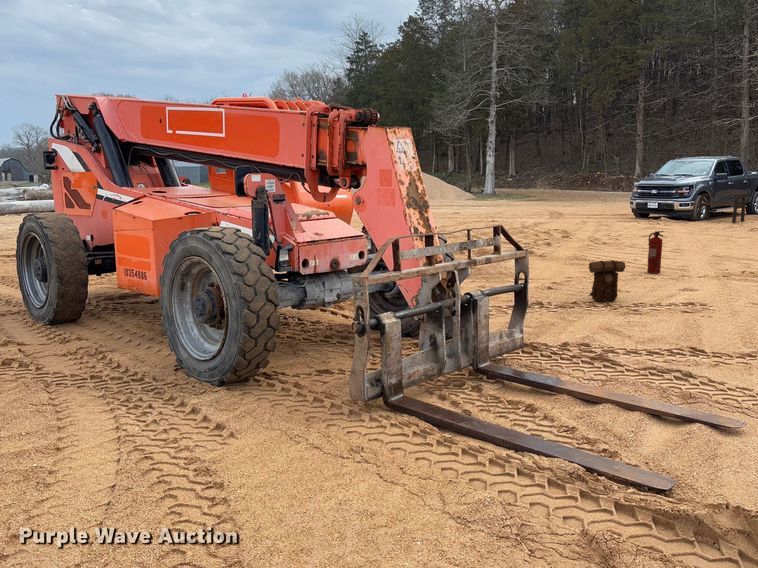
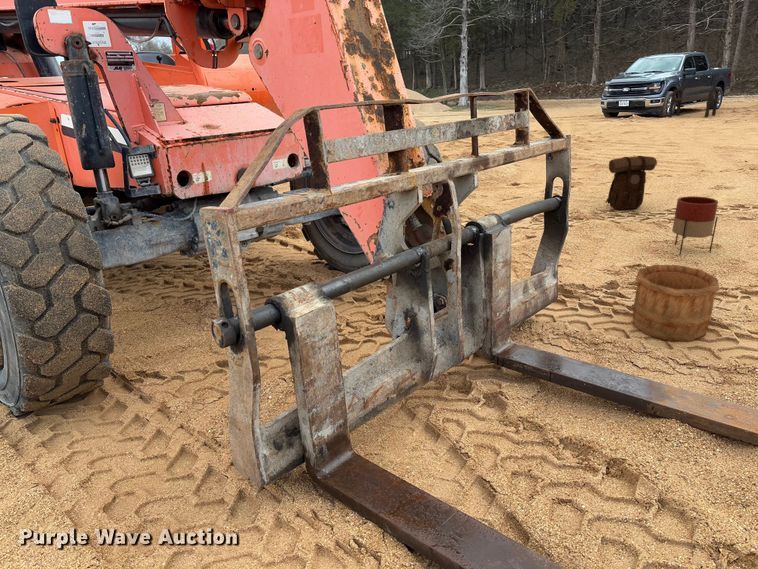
fire extinguisher: present [647,231,664,273] -> none [654,120,679,171]
planter: none [620,291,649,332] -> present [672,196,718,255]
wooden bucket: none [569,328,615,372] -> present [633,265,719,341]

